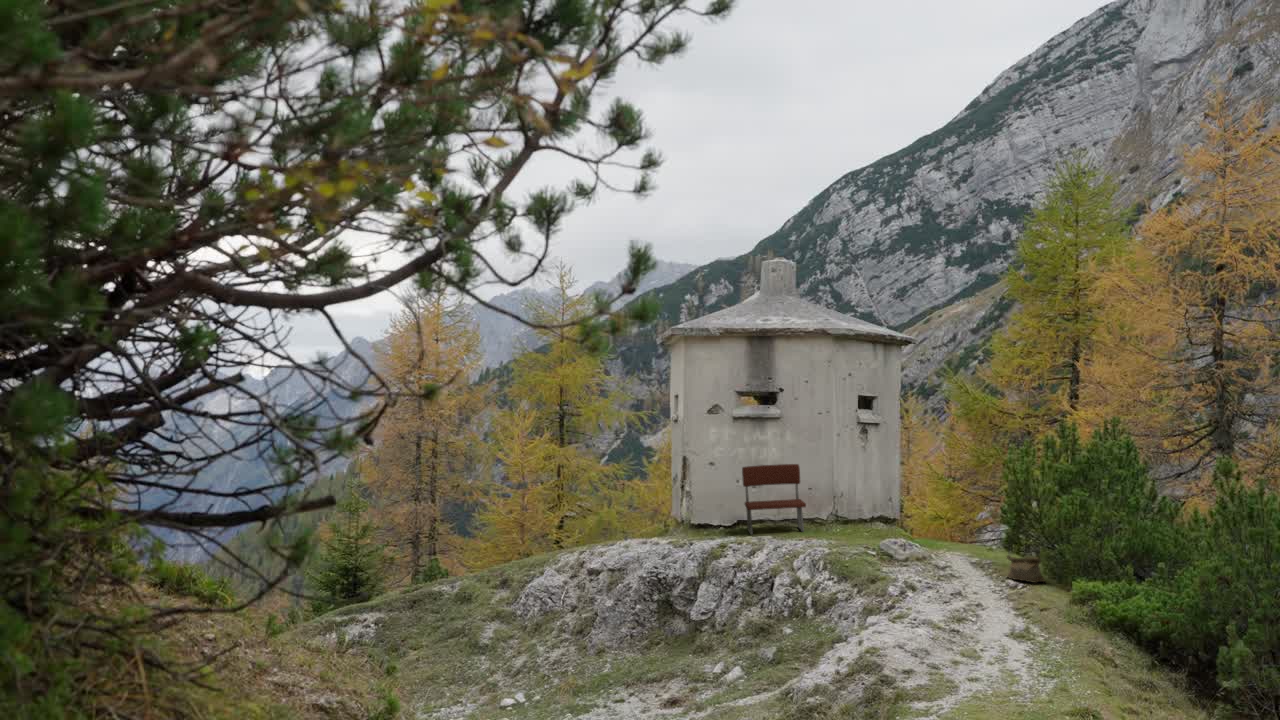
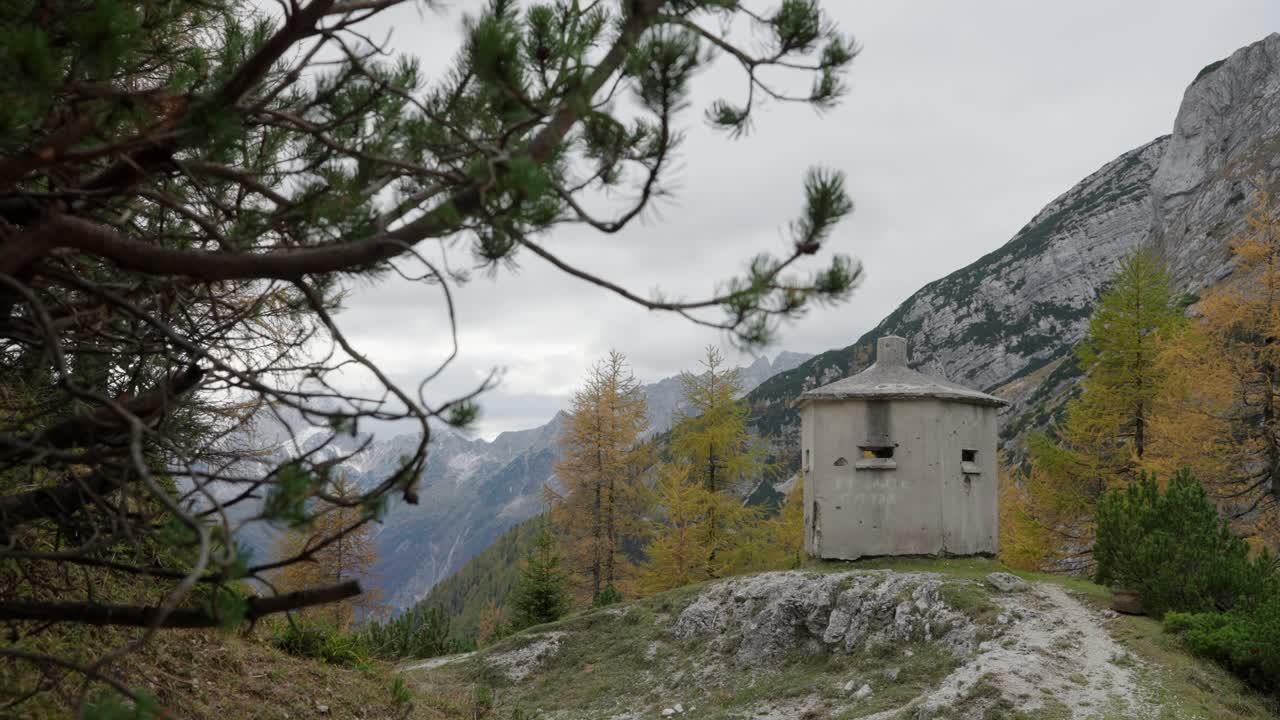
bench: present [742,464,806,534] -> none [862,505,921,568]

